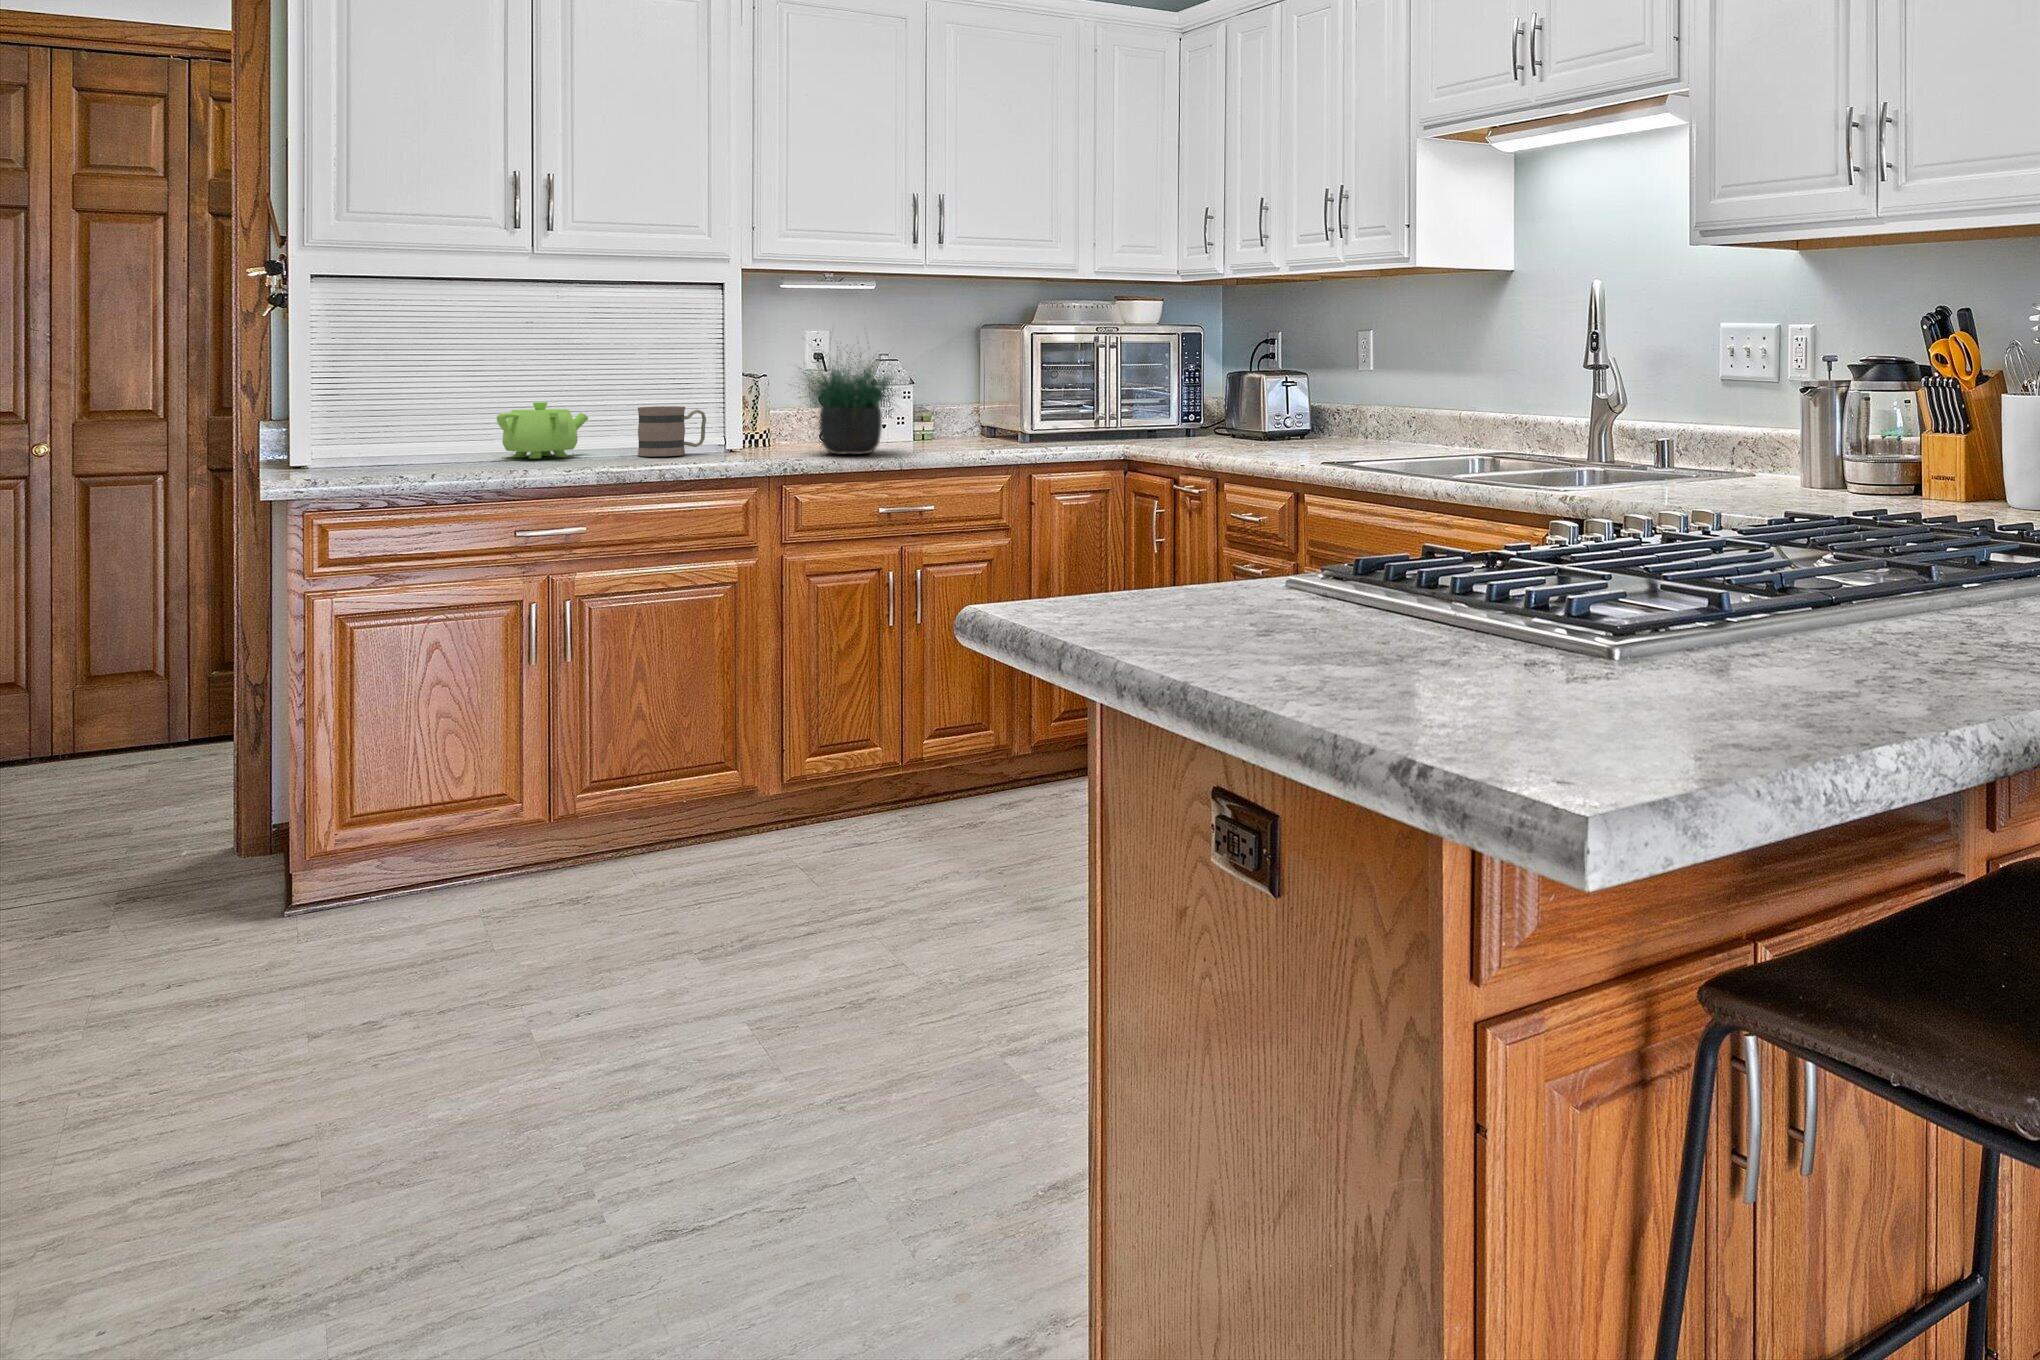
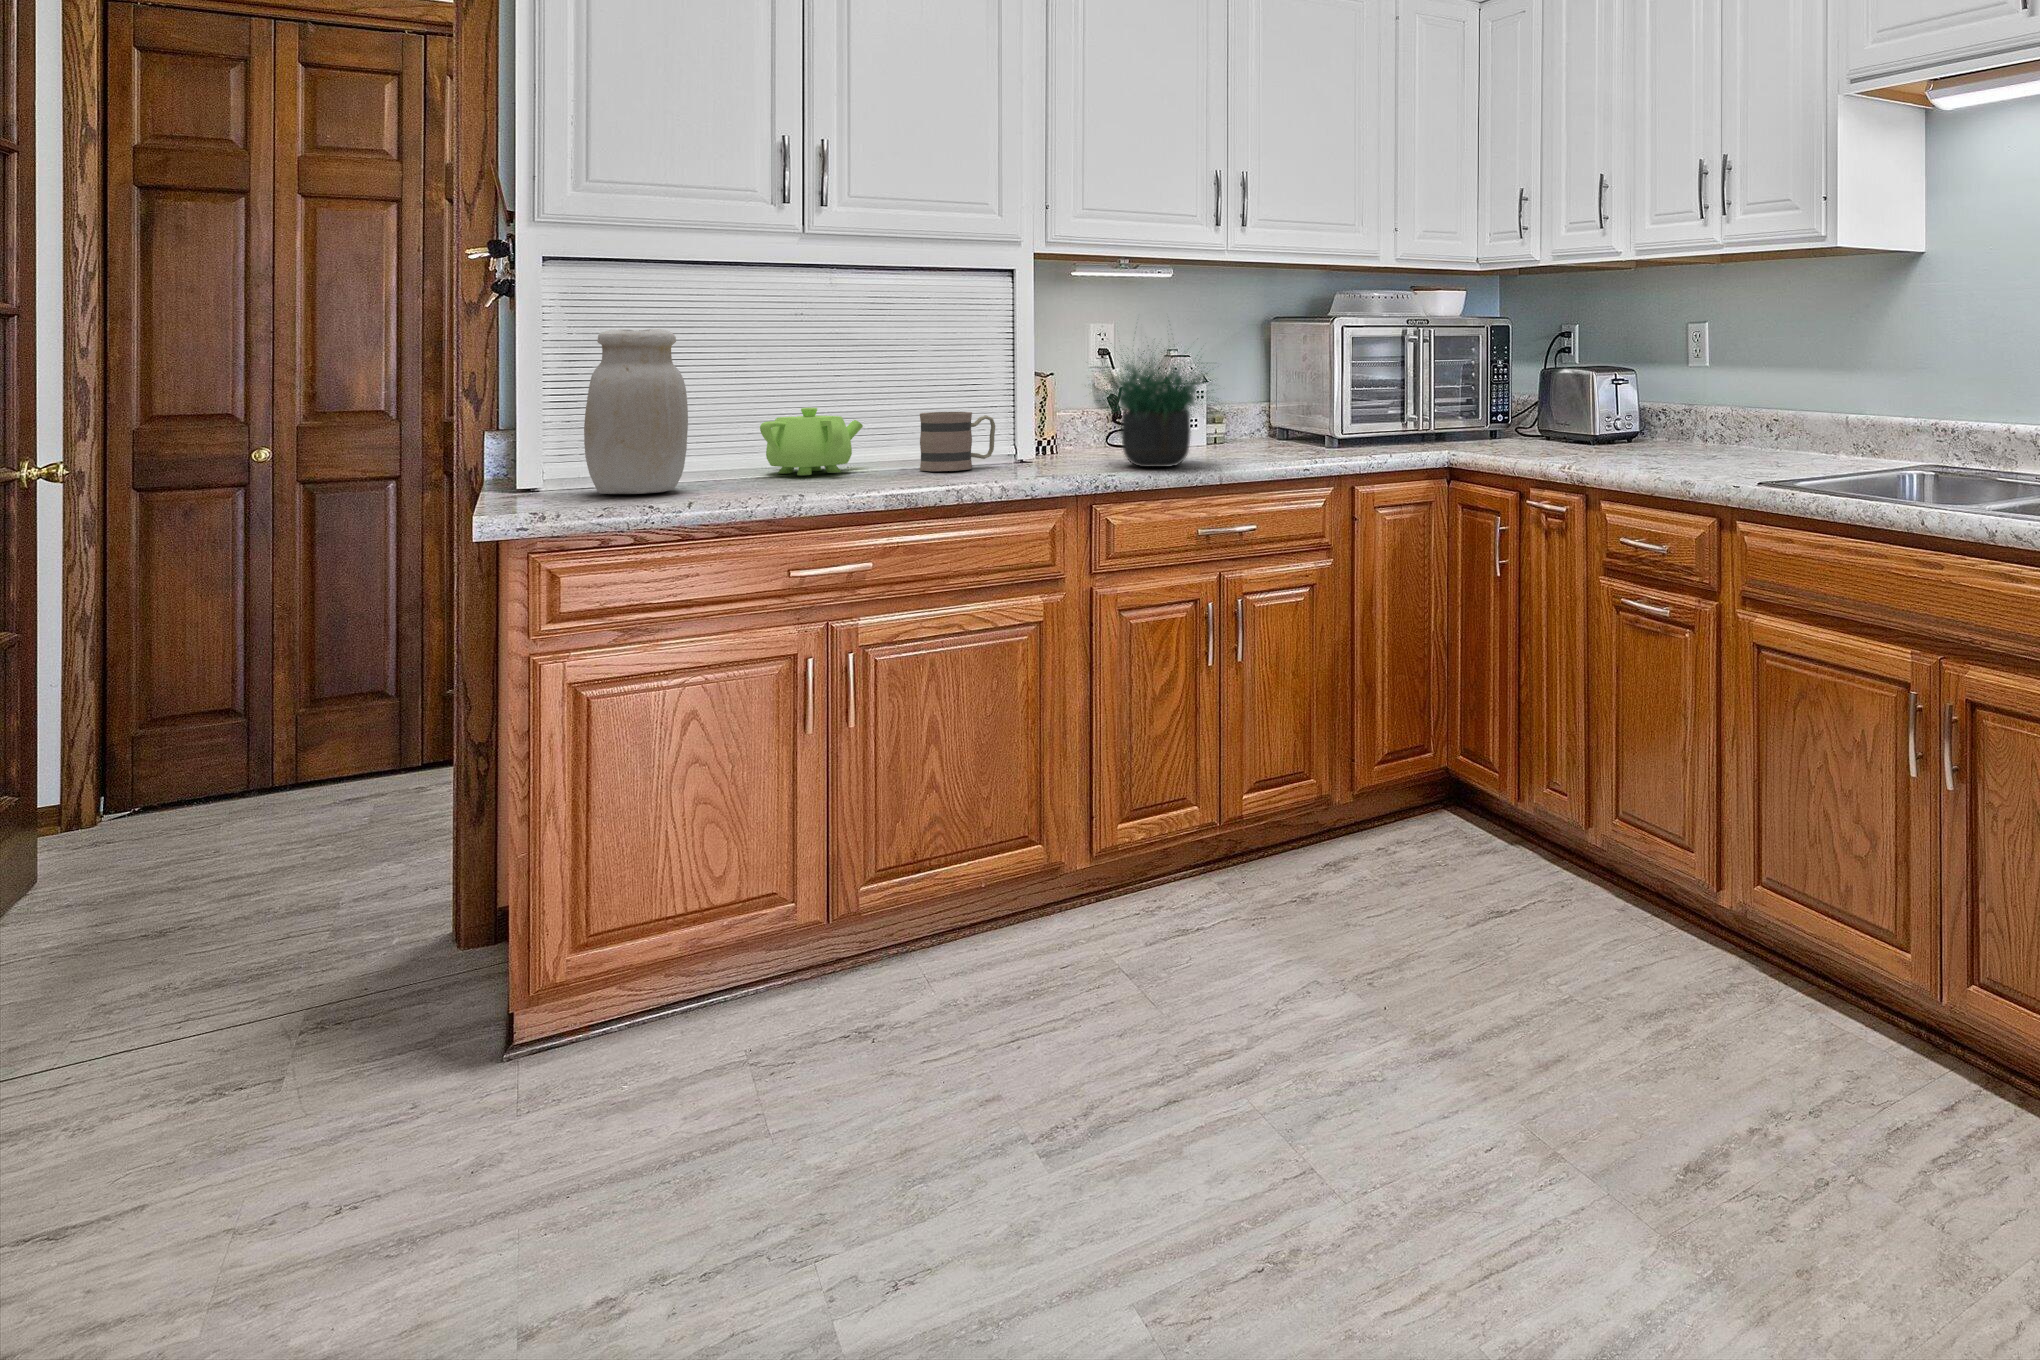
jar: none [347,336,434,470] -> present [584,329,688,494]

